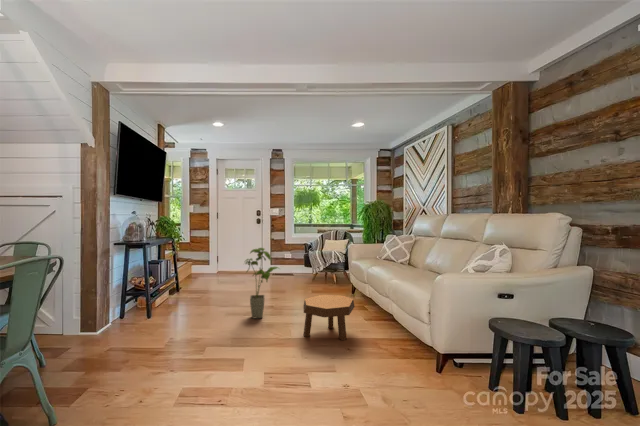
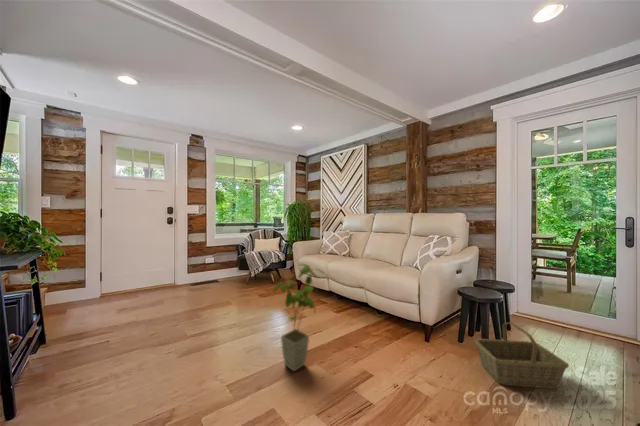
footstool: present [303,295,355,340] -> none [379,308,448,379]
basket: none [354,313,421,371] -> present [475,322,569,389]

